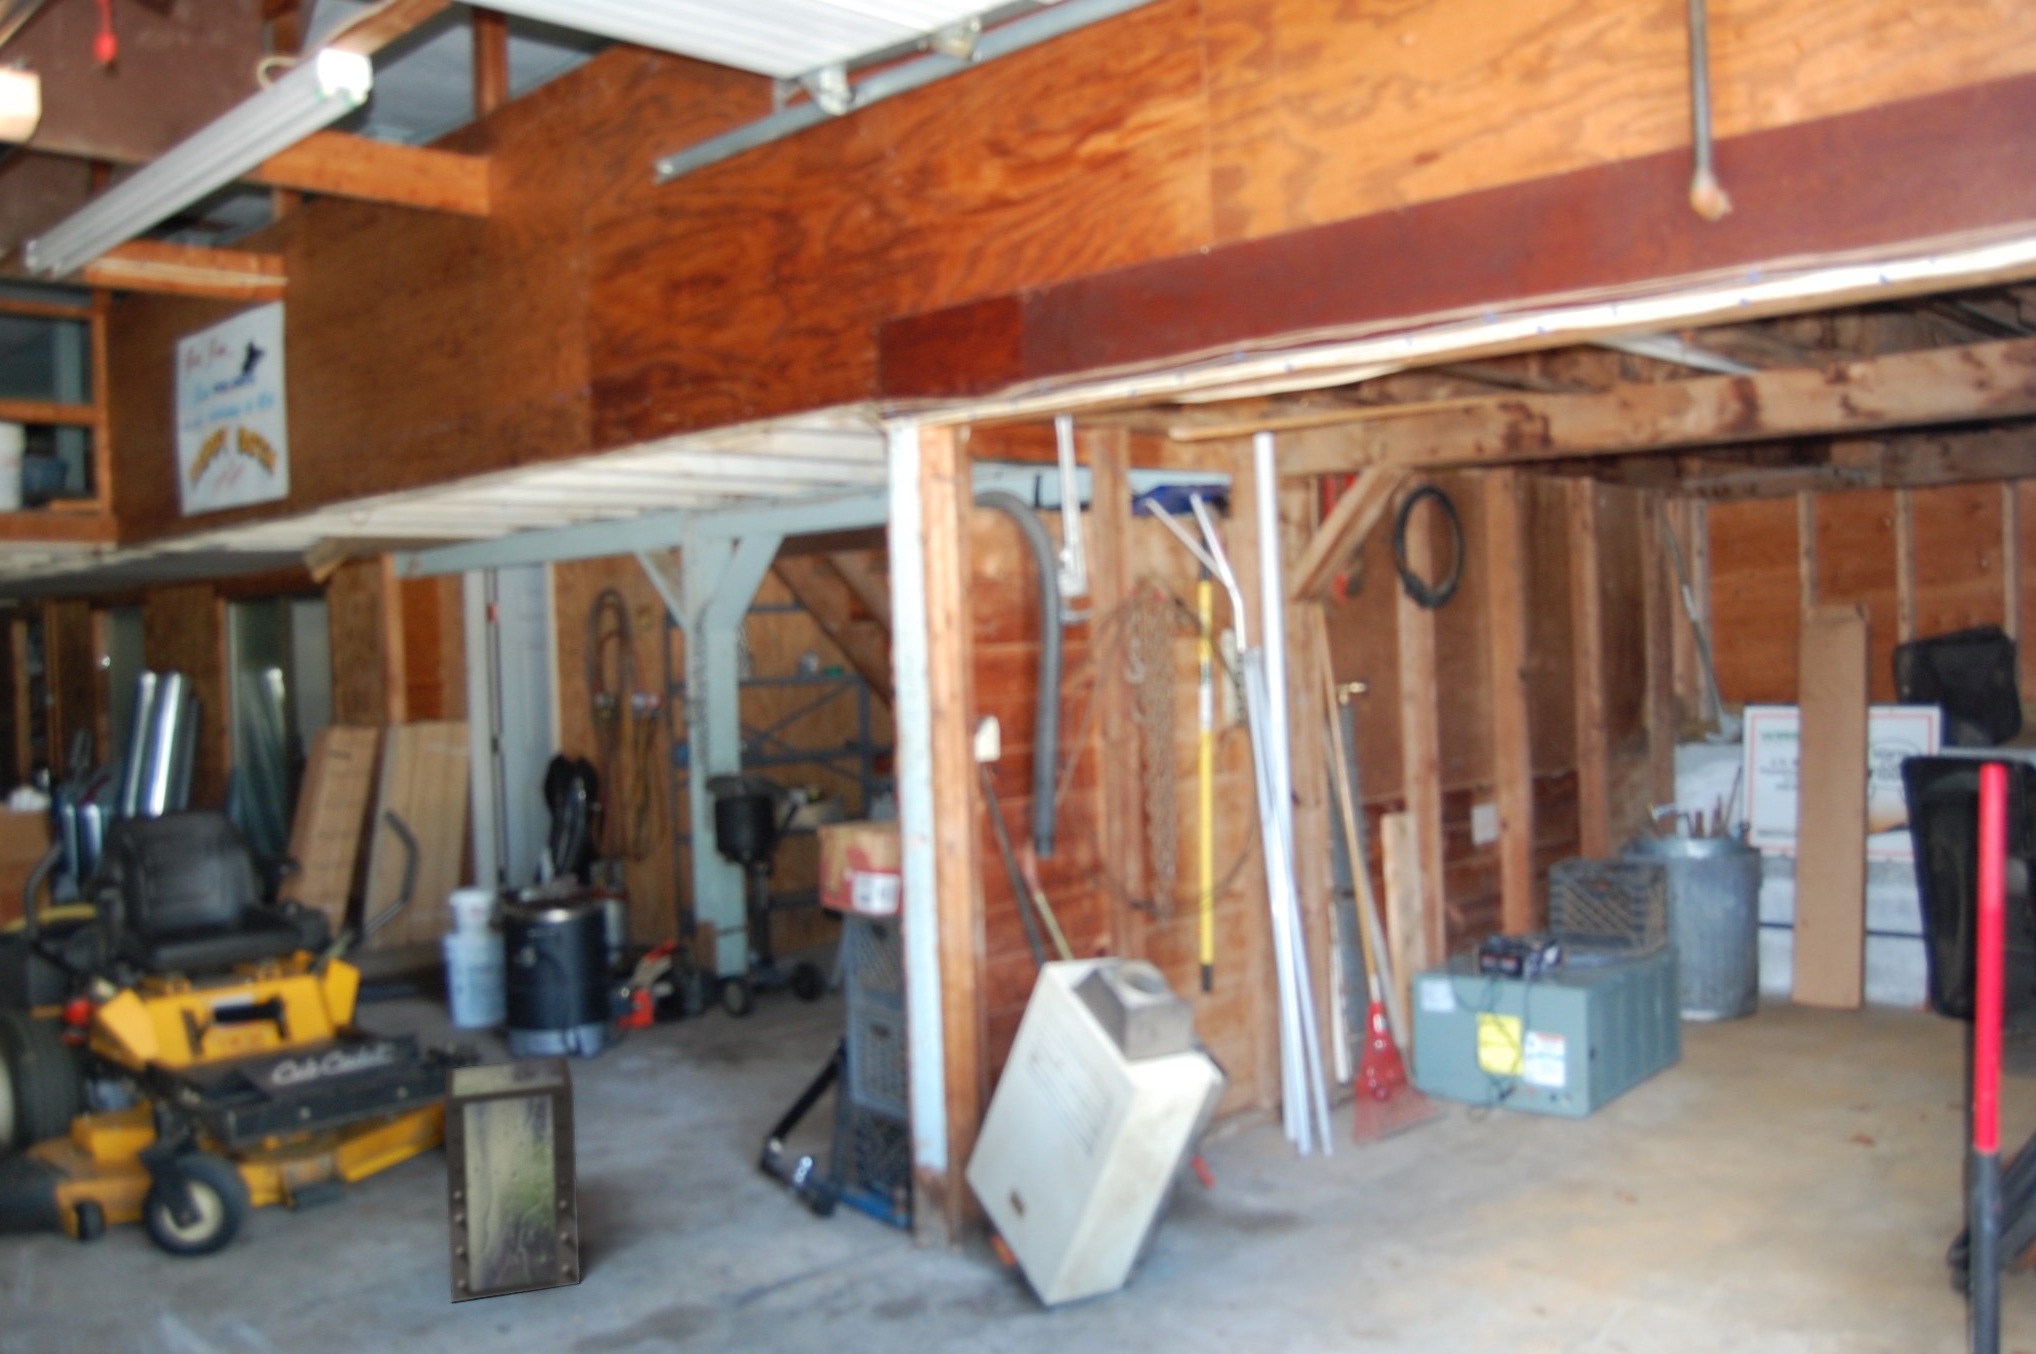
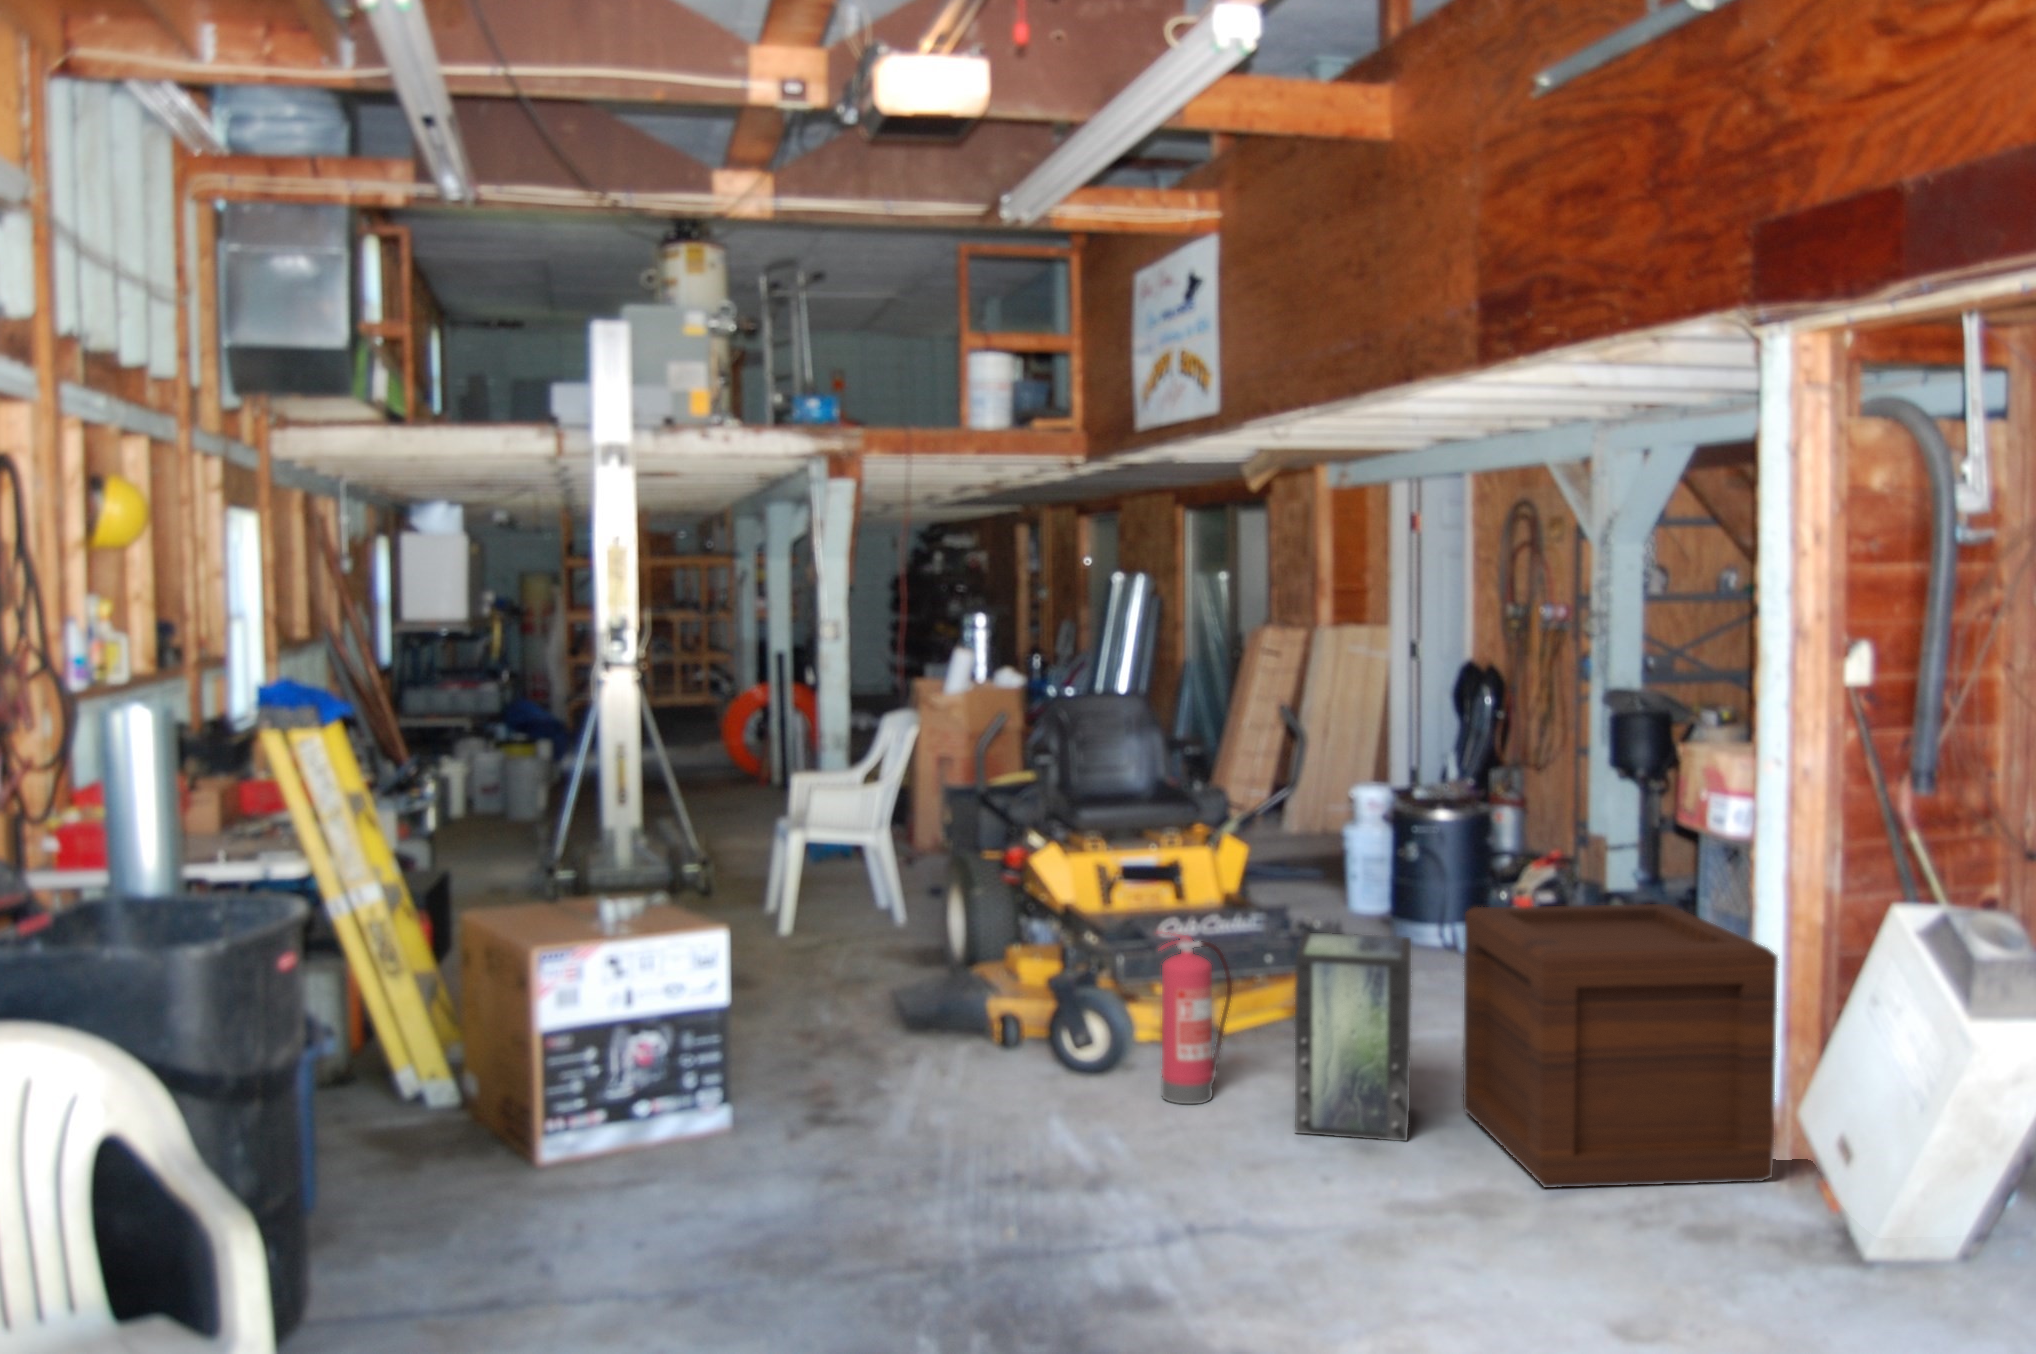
wooden crate: none [624,984,942,1305] -> present [1463,904,1778,1188]
fire extinguisher: none [263,1094,361,1296] -> present [1161,932,1232,1104]

